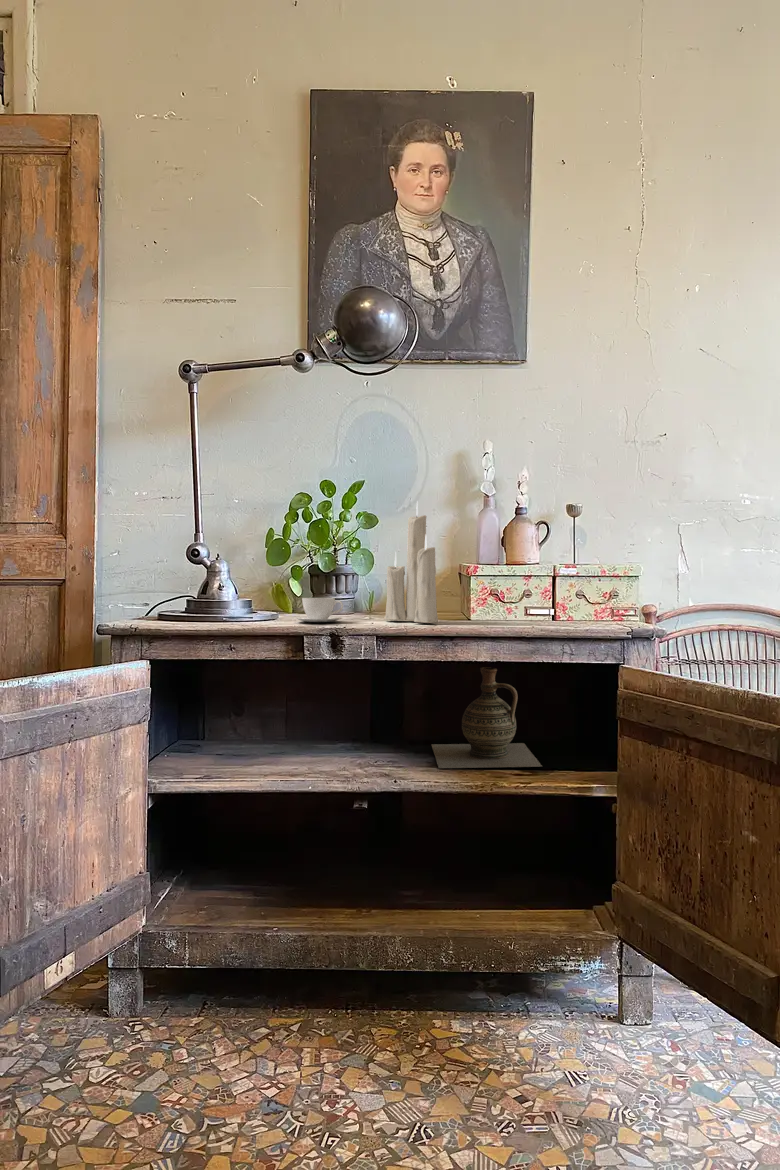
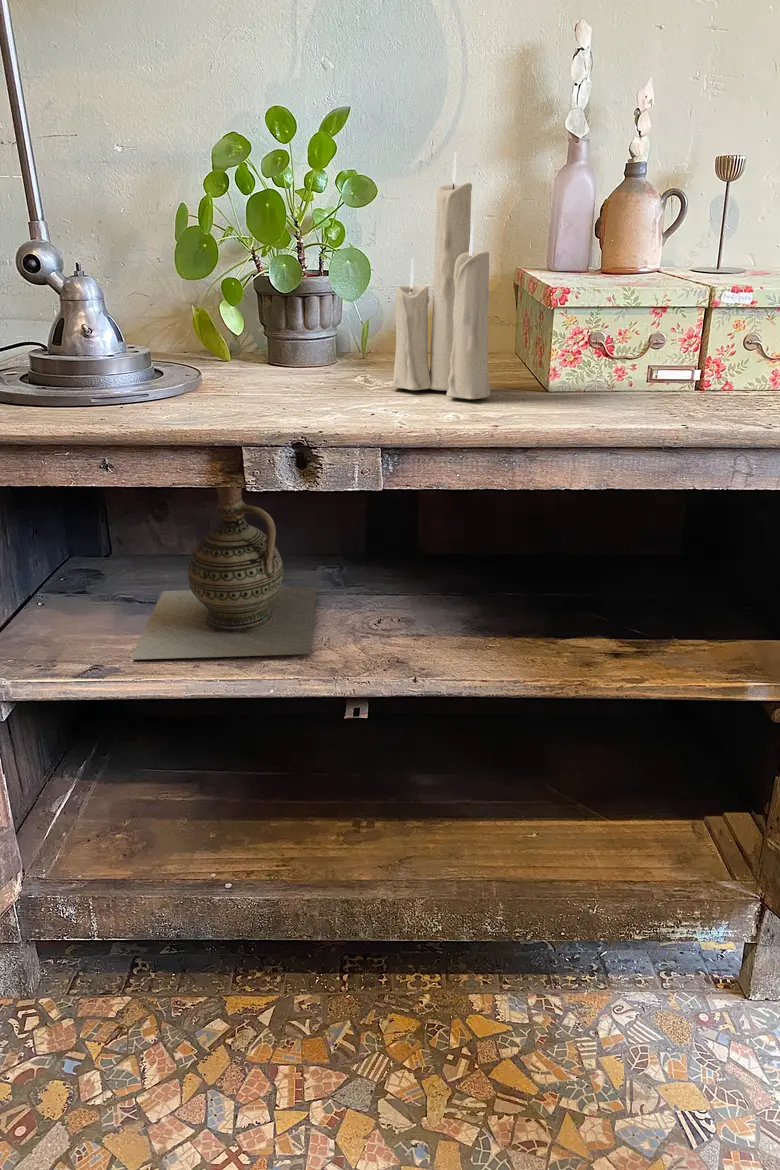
teacup: present [295,598,343,622] -> none [229,347,317,398]
ceramic jug: present [432,667,542,768] -> present [130,487,317,660]

